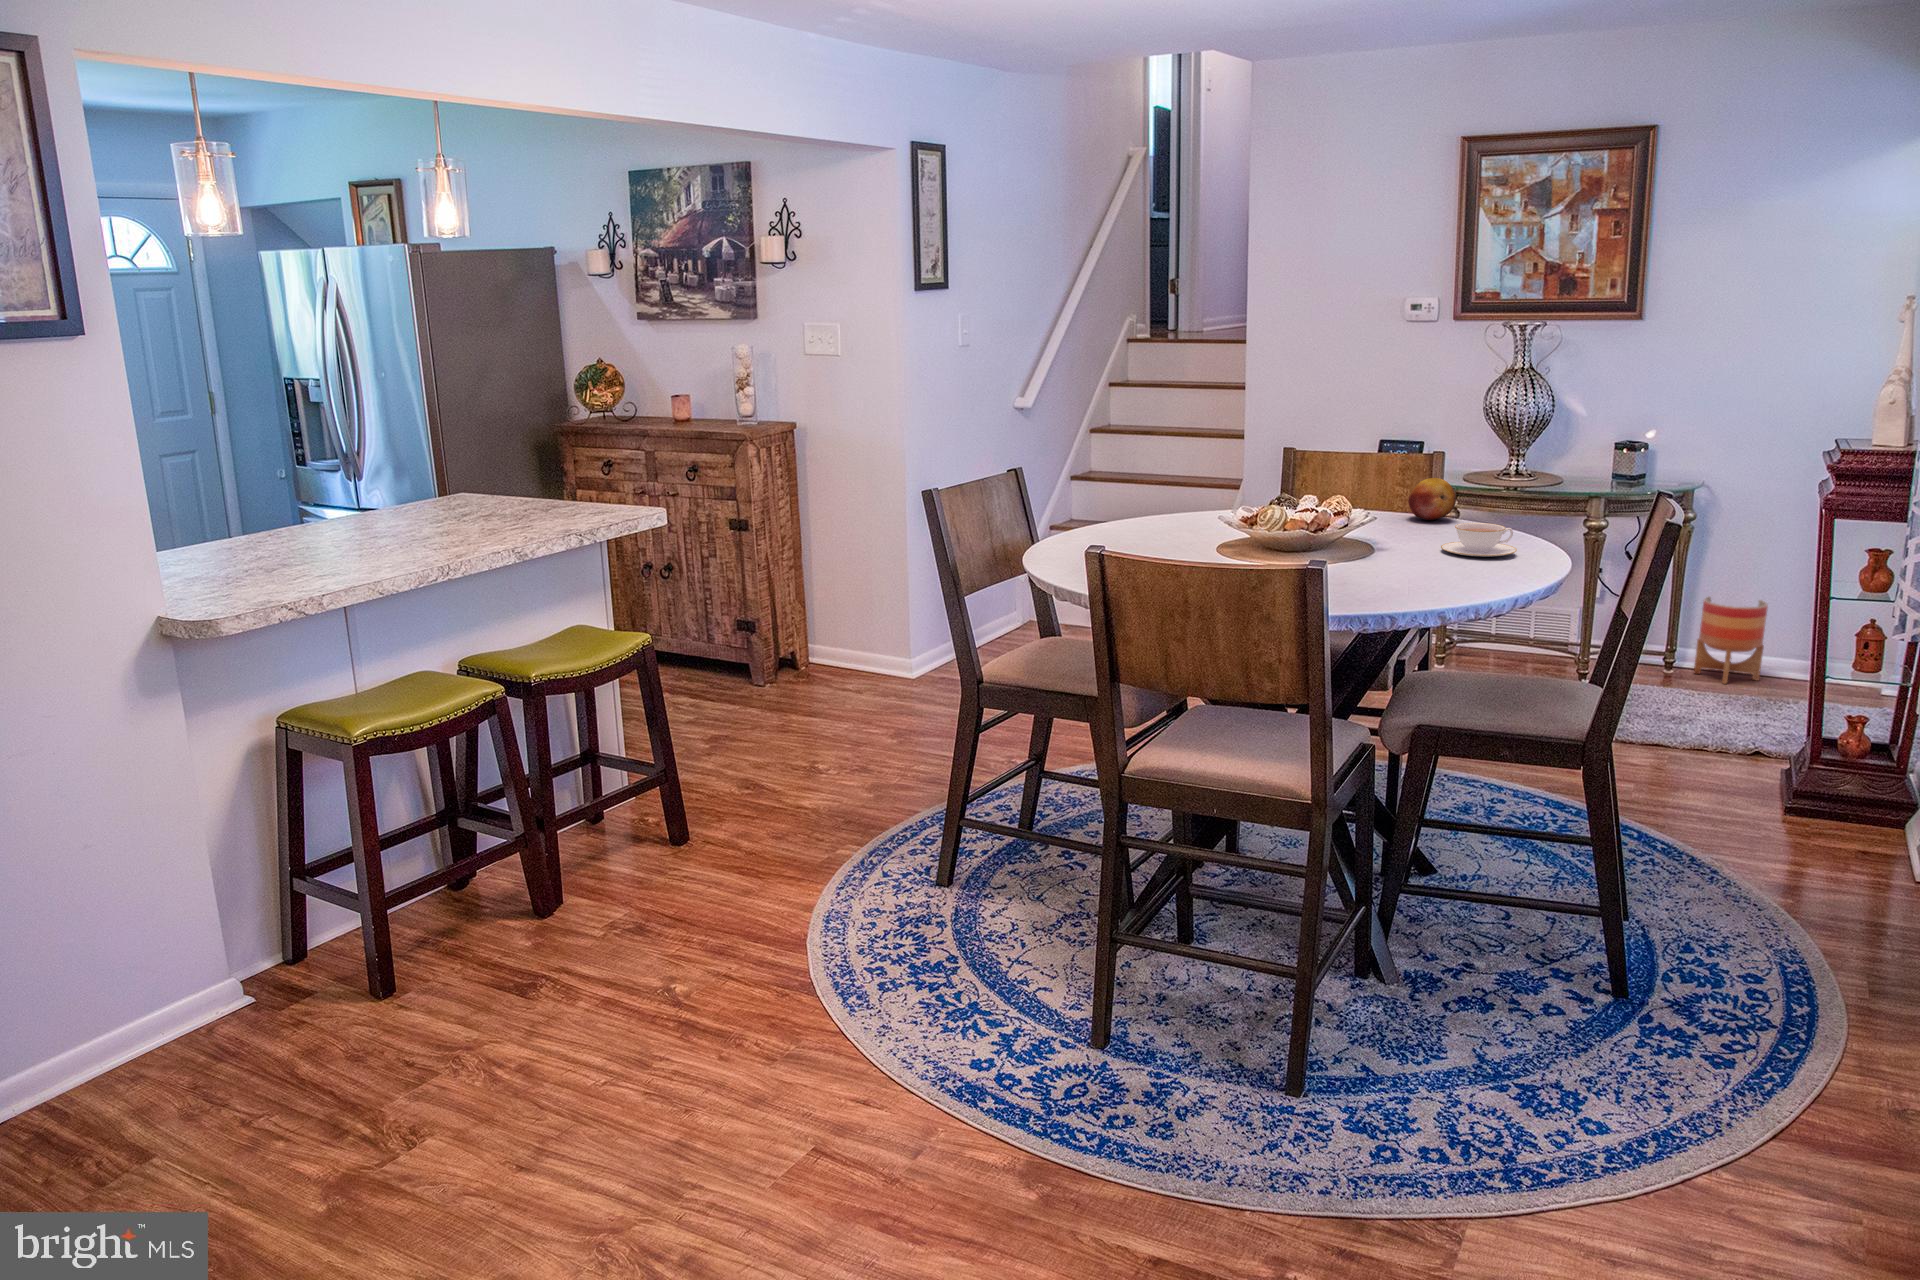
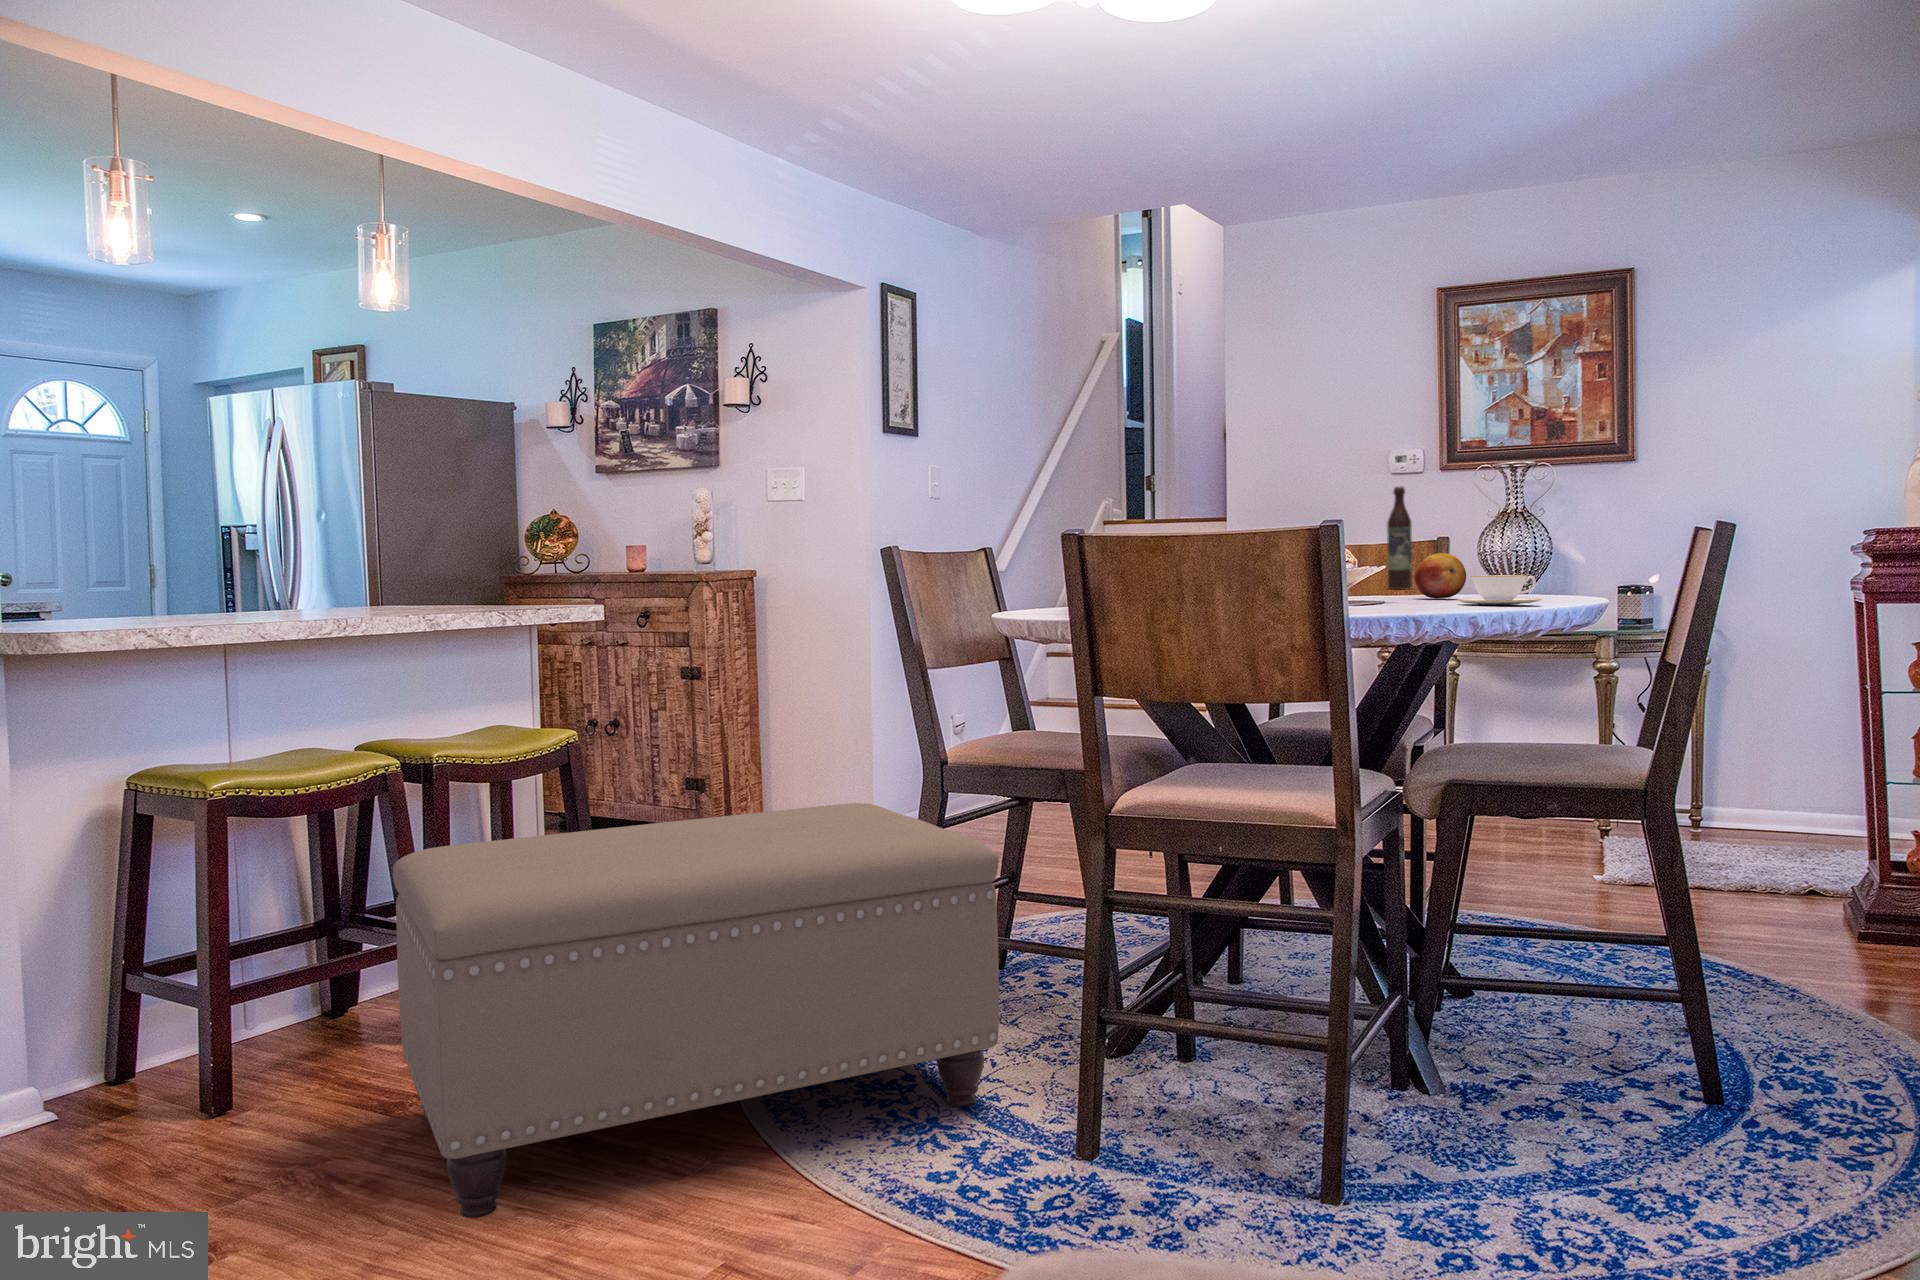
wine bottle: none [1391,363,1417,461] -> present [1387,487,1412,589]
planter: present [1694,597,1768,684] -> none [1731,747,1804,841]
ottoman: none [517,722,1028,1101] -> present [393,803,999,1218]

